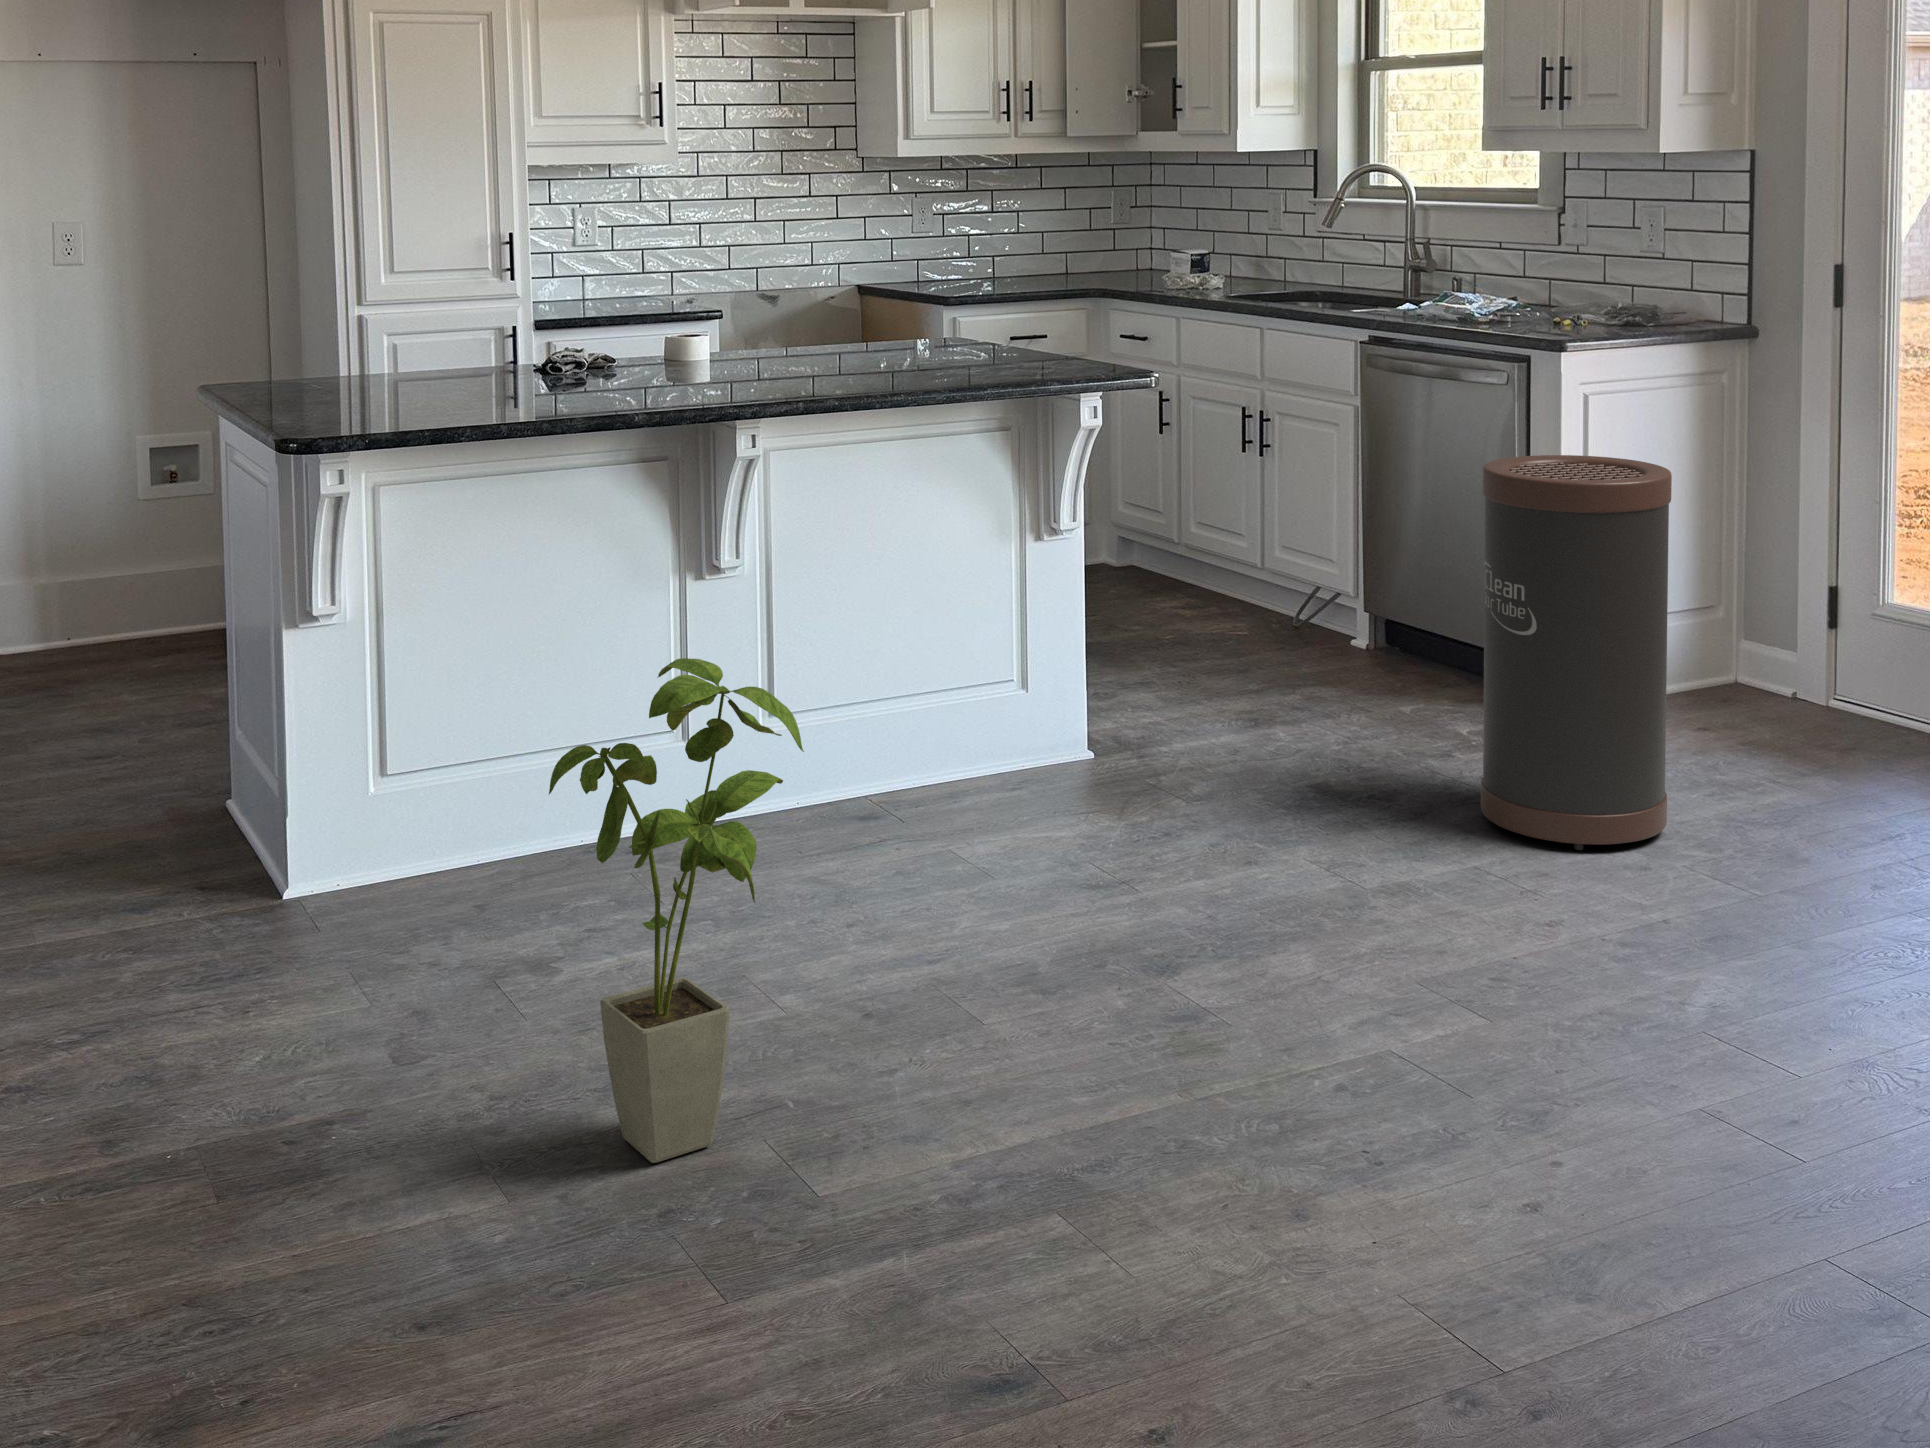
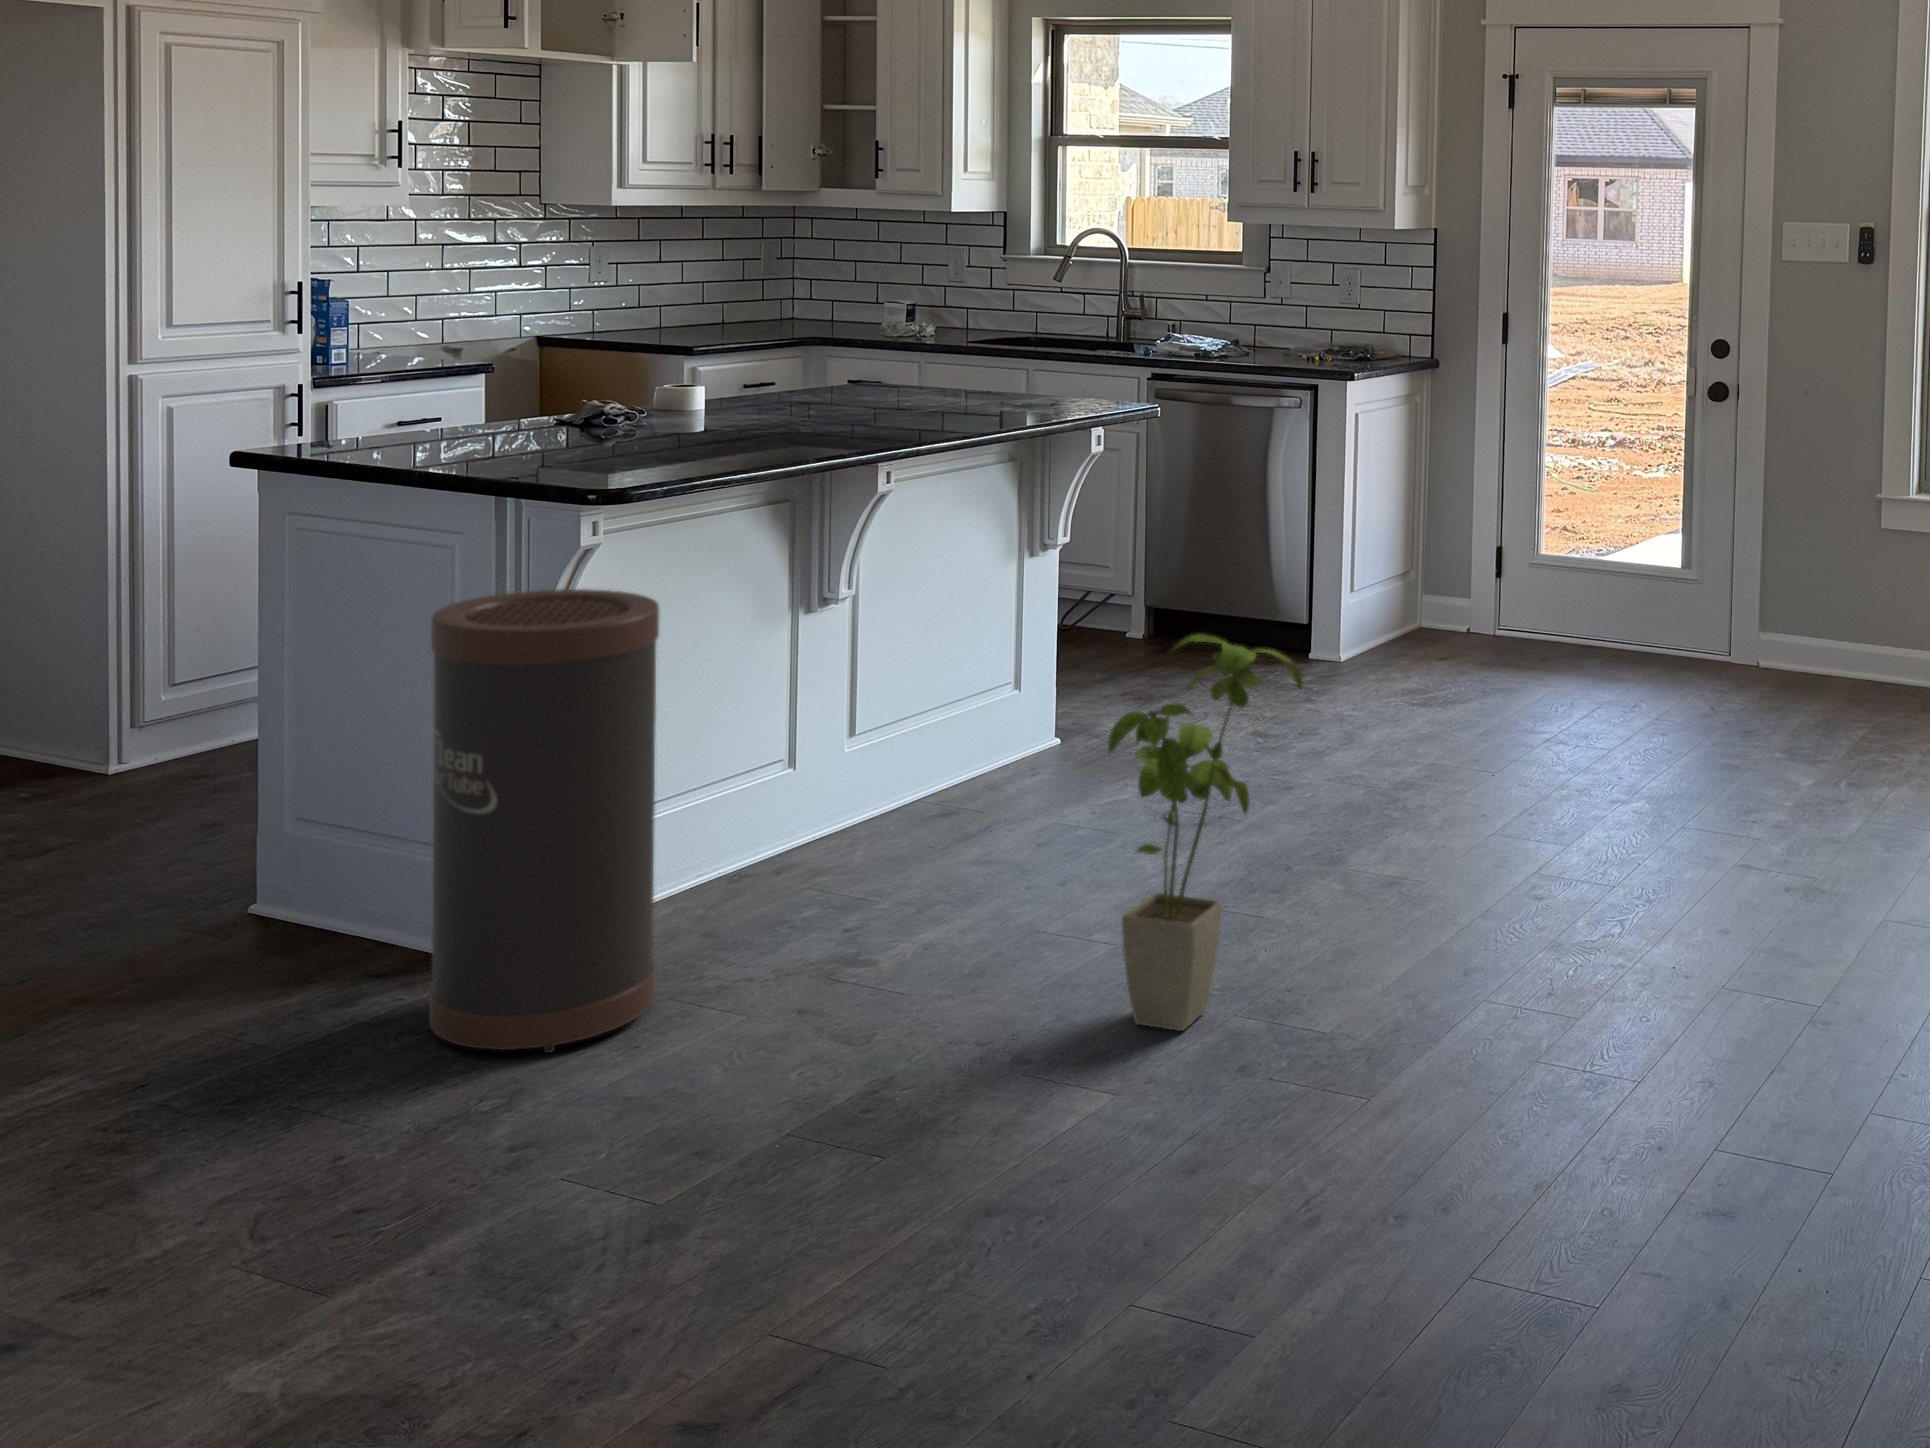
trash can: present [1481,455,1672,850] -> present [429,589,659,1053]

